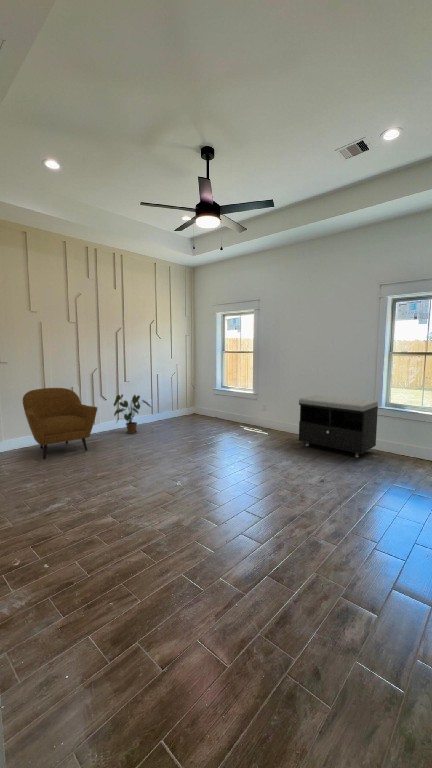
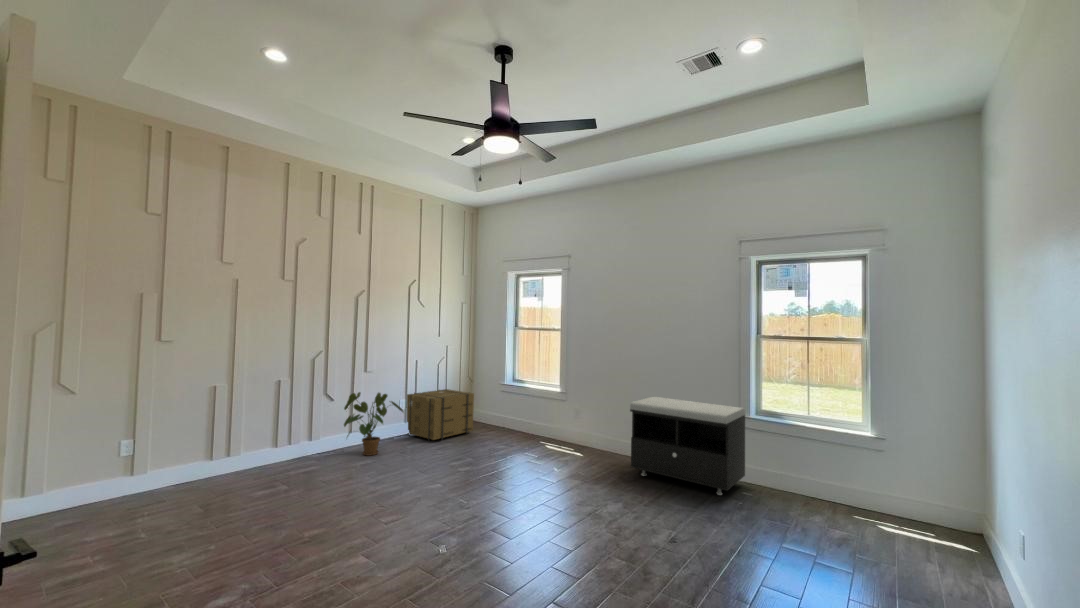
armchair: present [23,388,97,459] -> none [191,382,316,505]
cardboard box: none [152,393,196,426] -> present [406,389,474,441]

